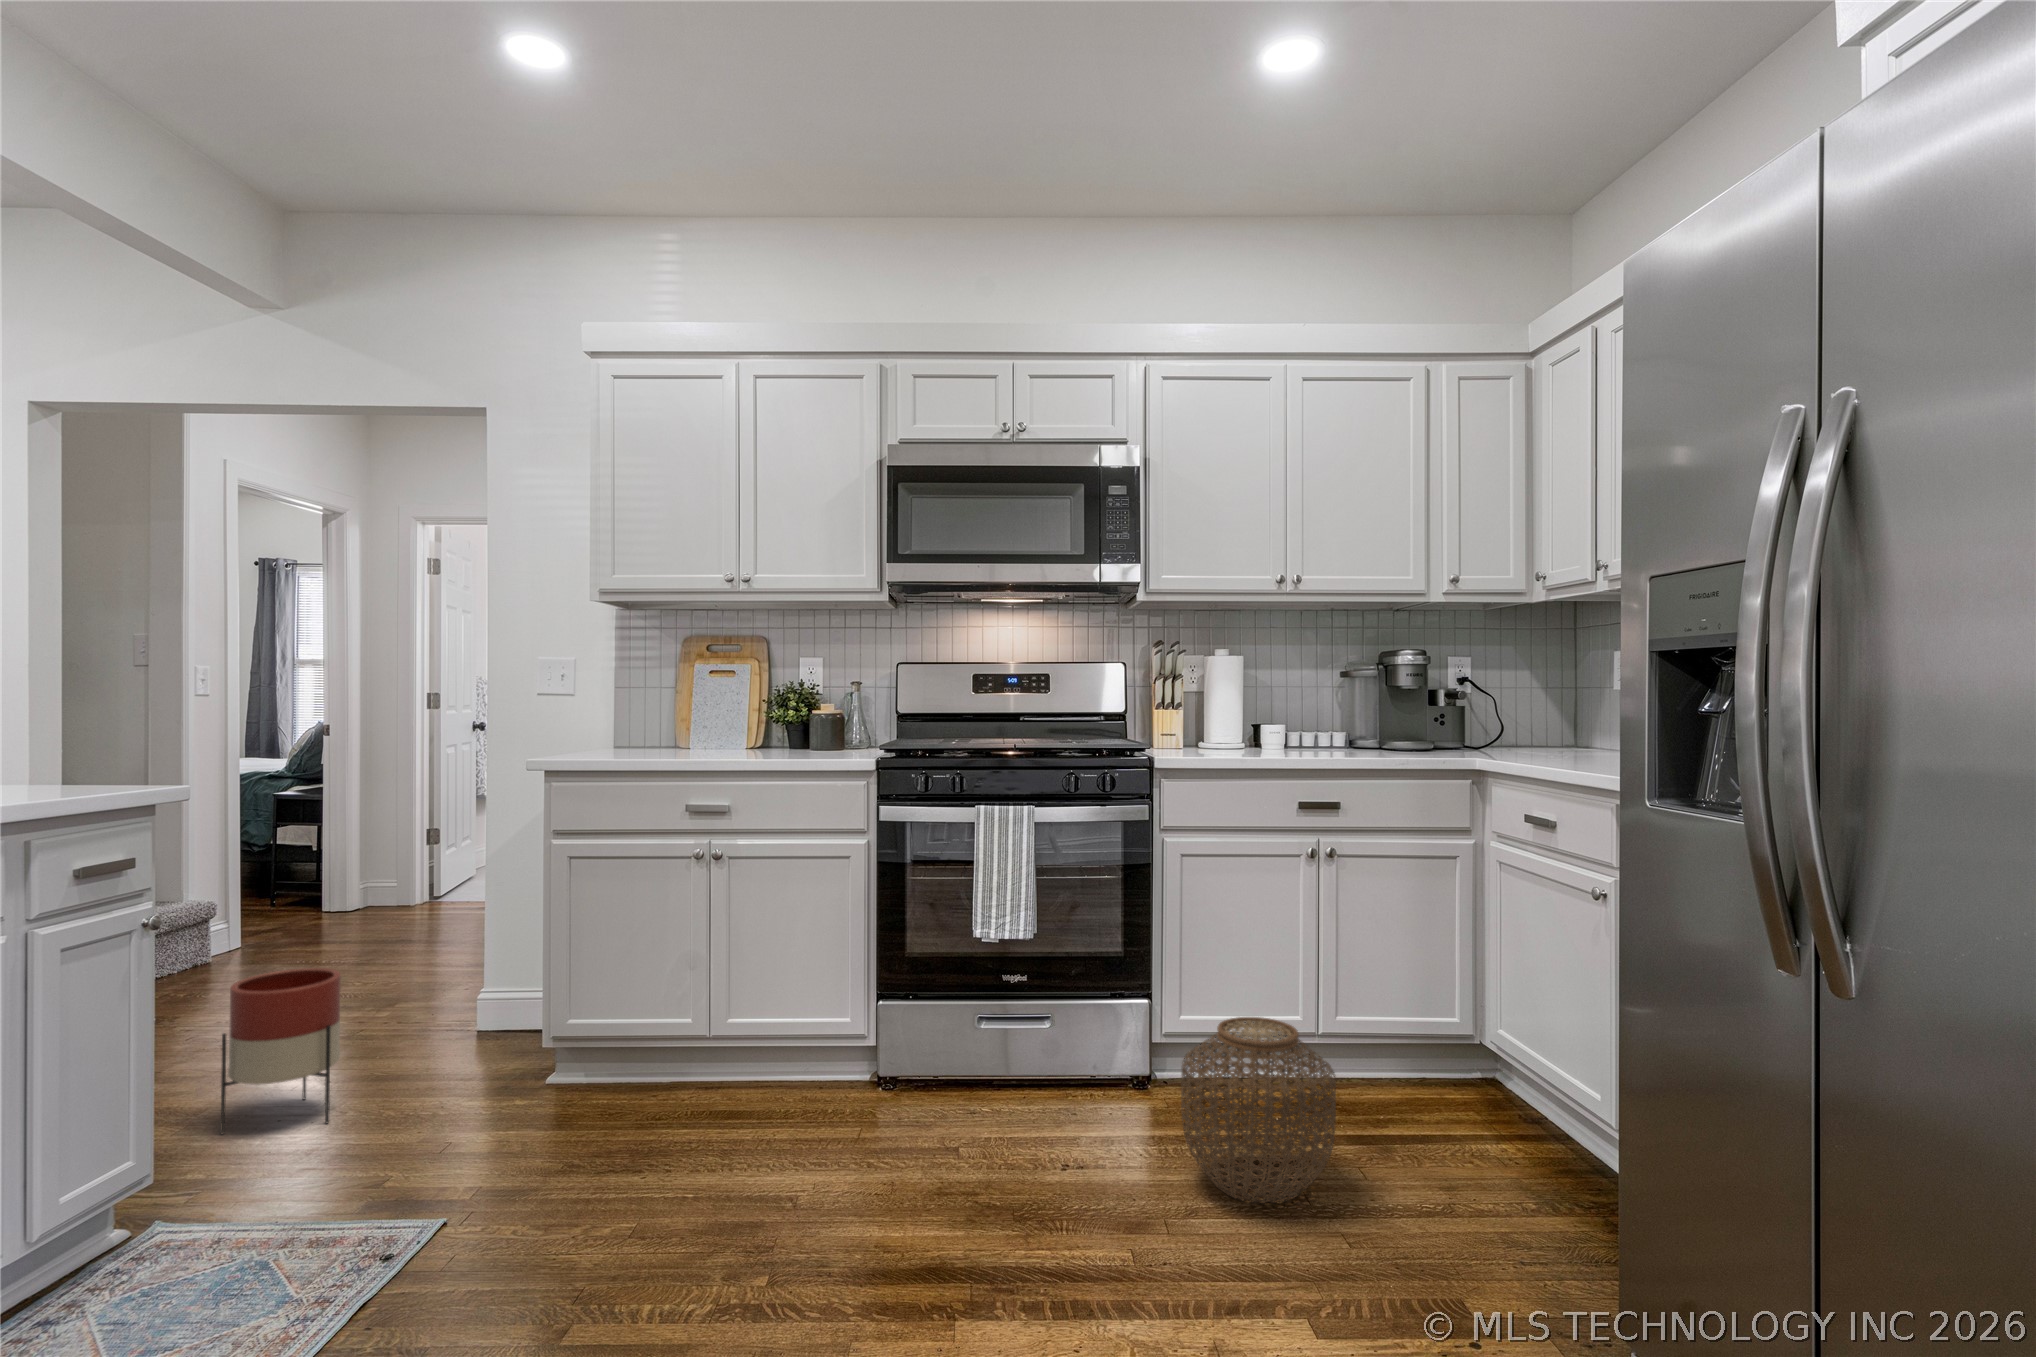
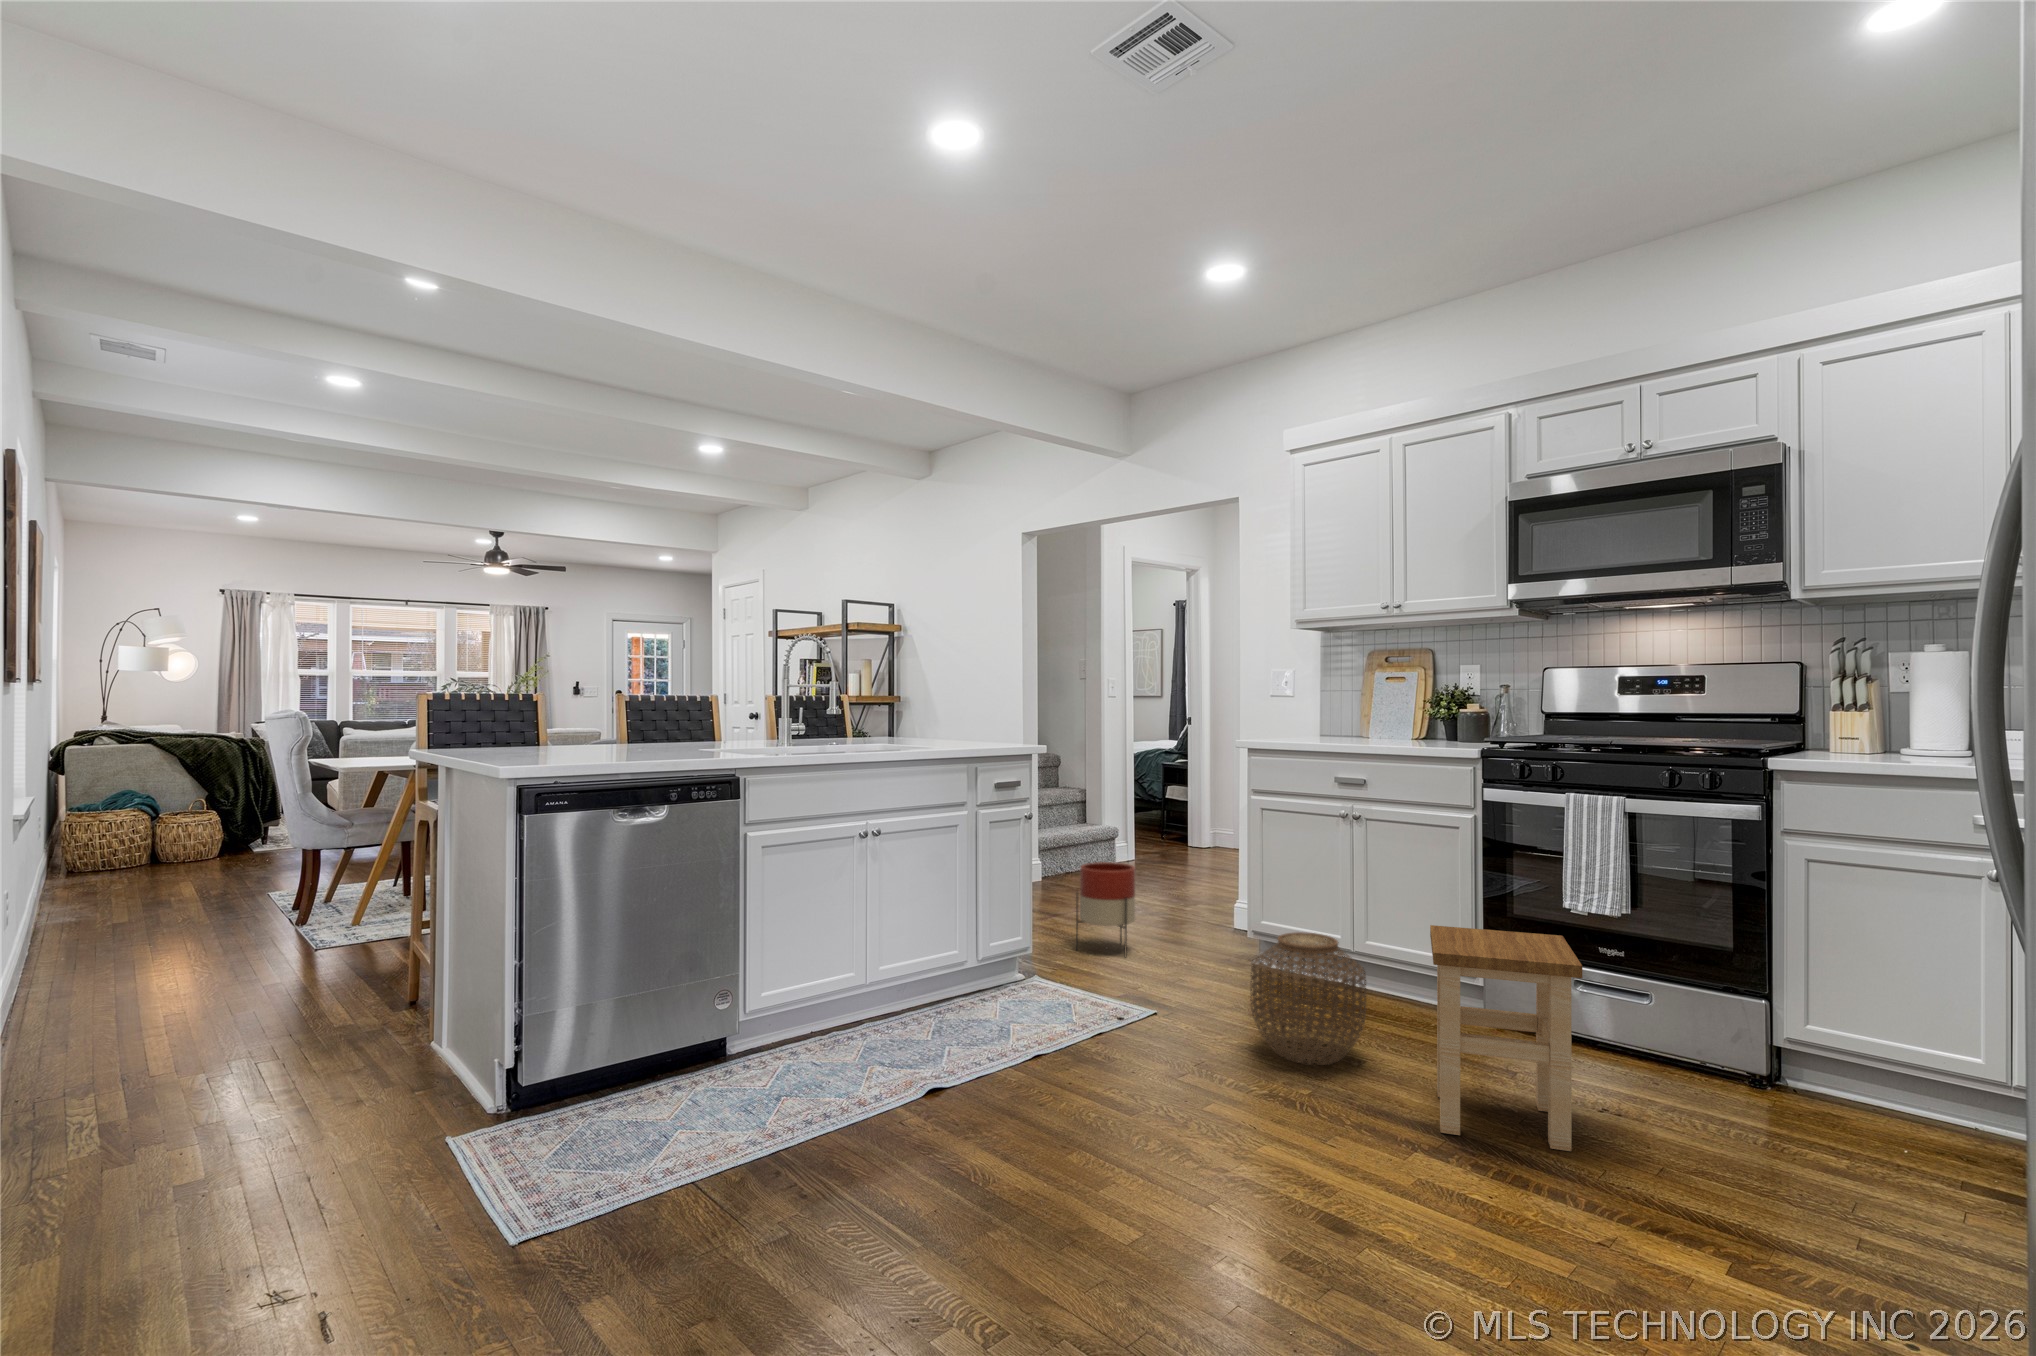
stool: none [899,979,1112,1281] -> present [1430,925,1582,1151]
woven basket: present [1181,1017,1336,1203] -> present [1251,932,1366,1065]

